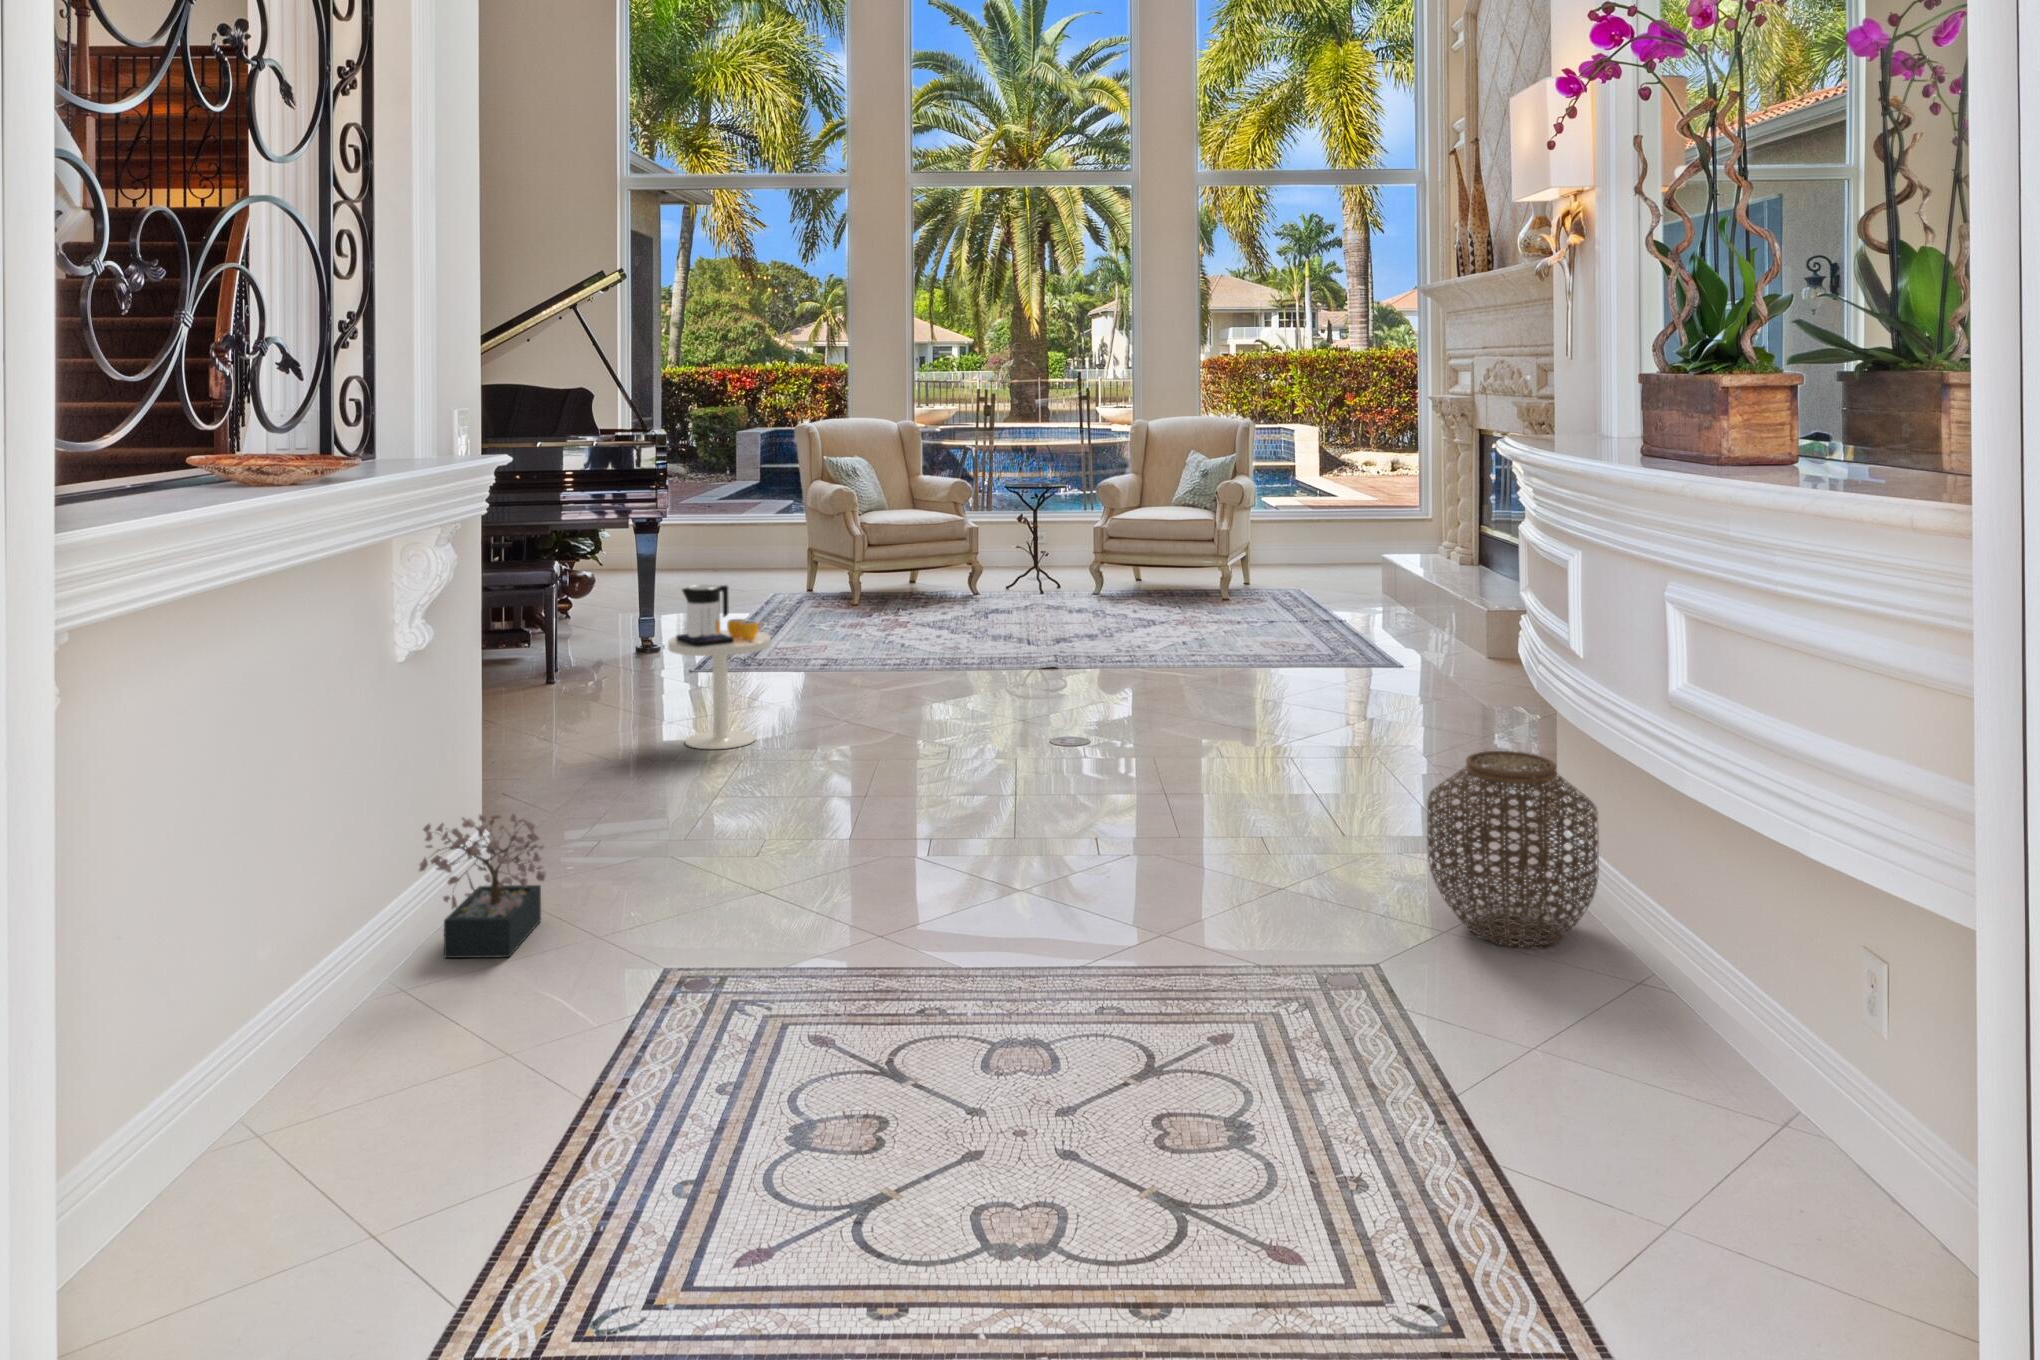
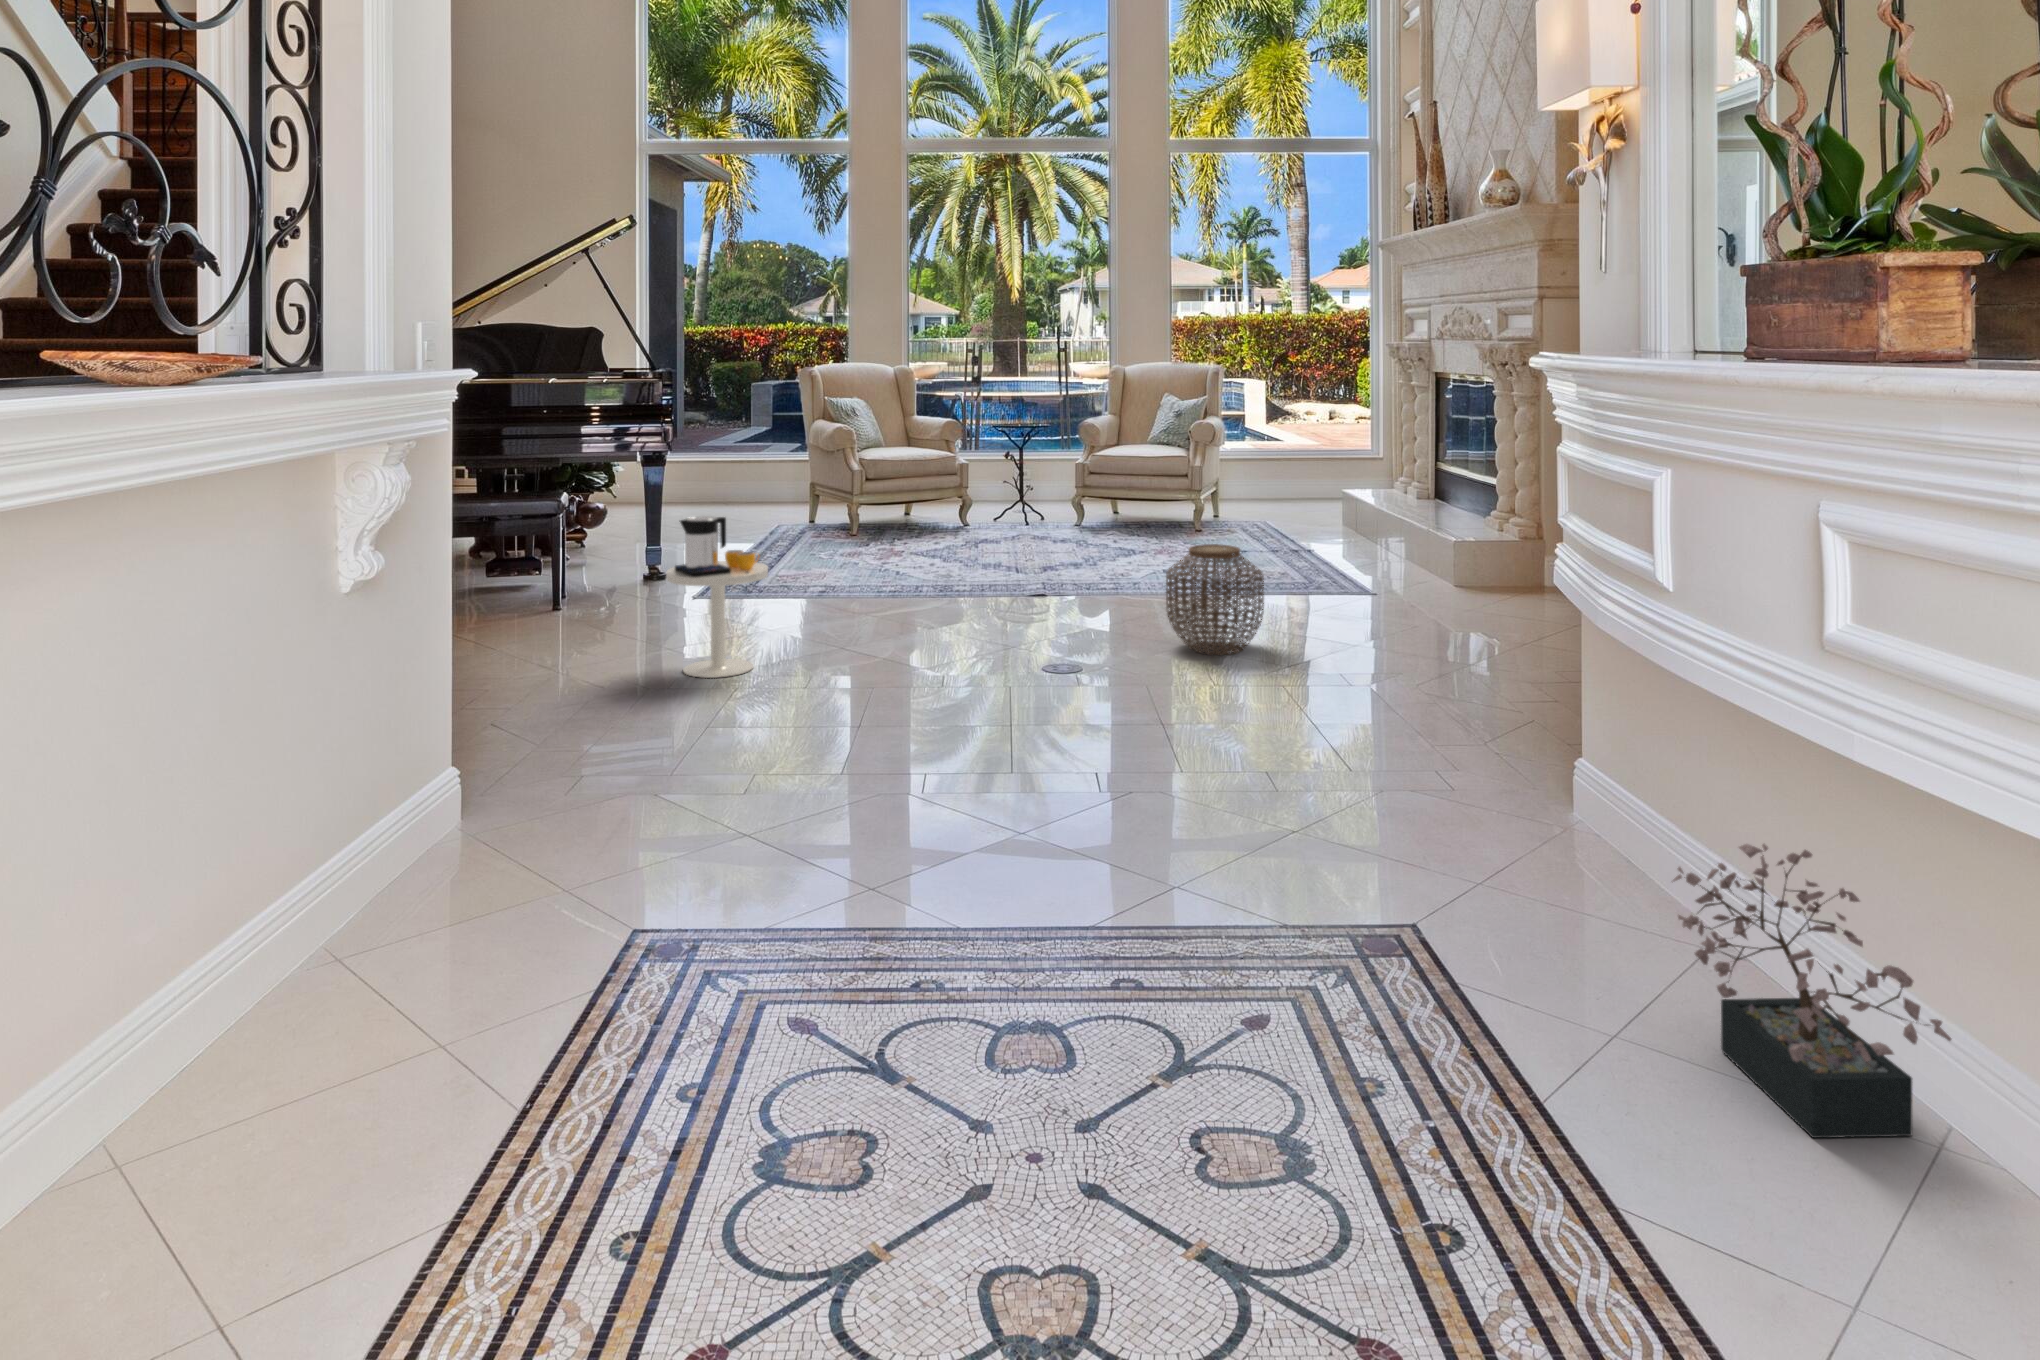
woven basket: present [1427,751,1599,947] -> present [1166,544,1264,655]
decorative plant: present [419,814,546,958] -> present [1673,844,1951,1138]

